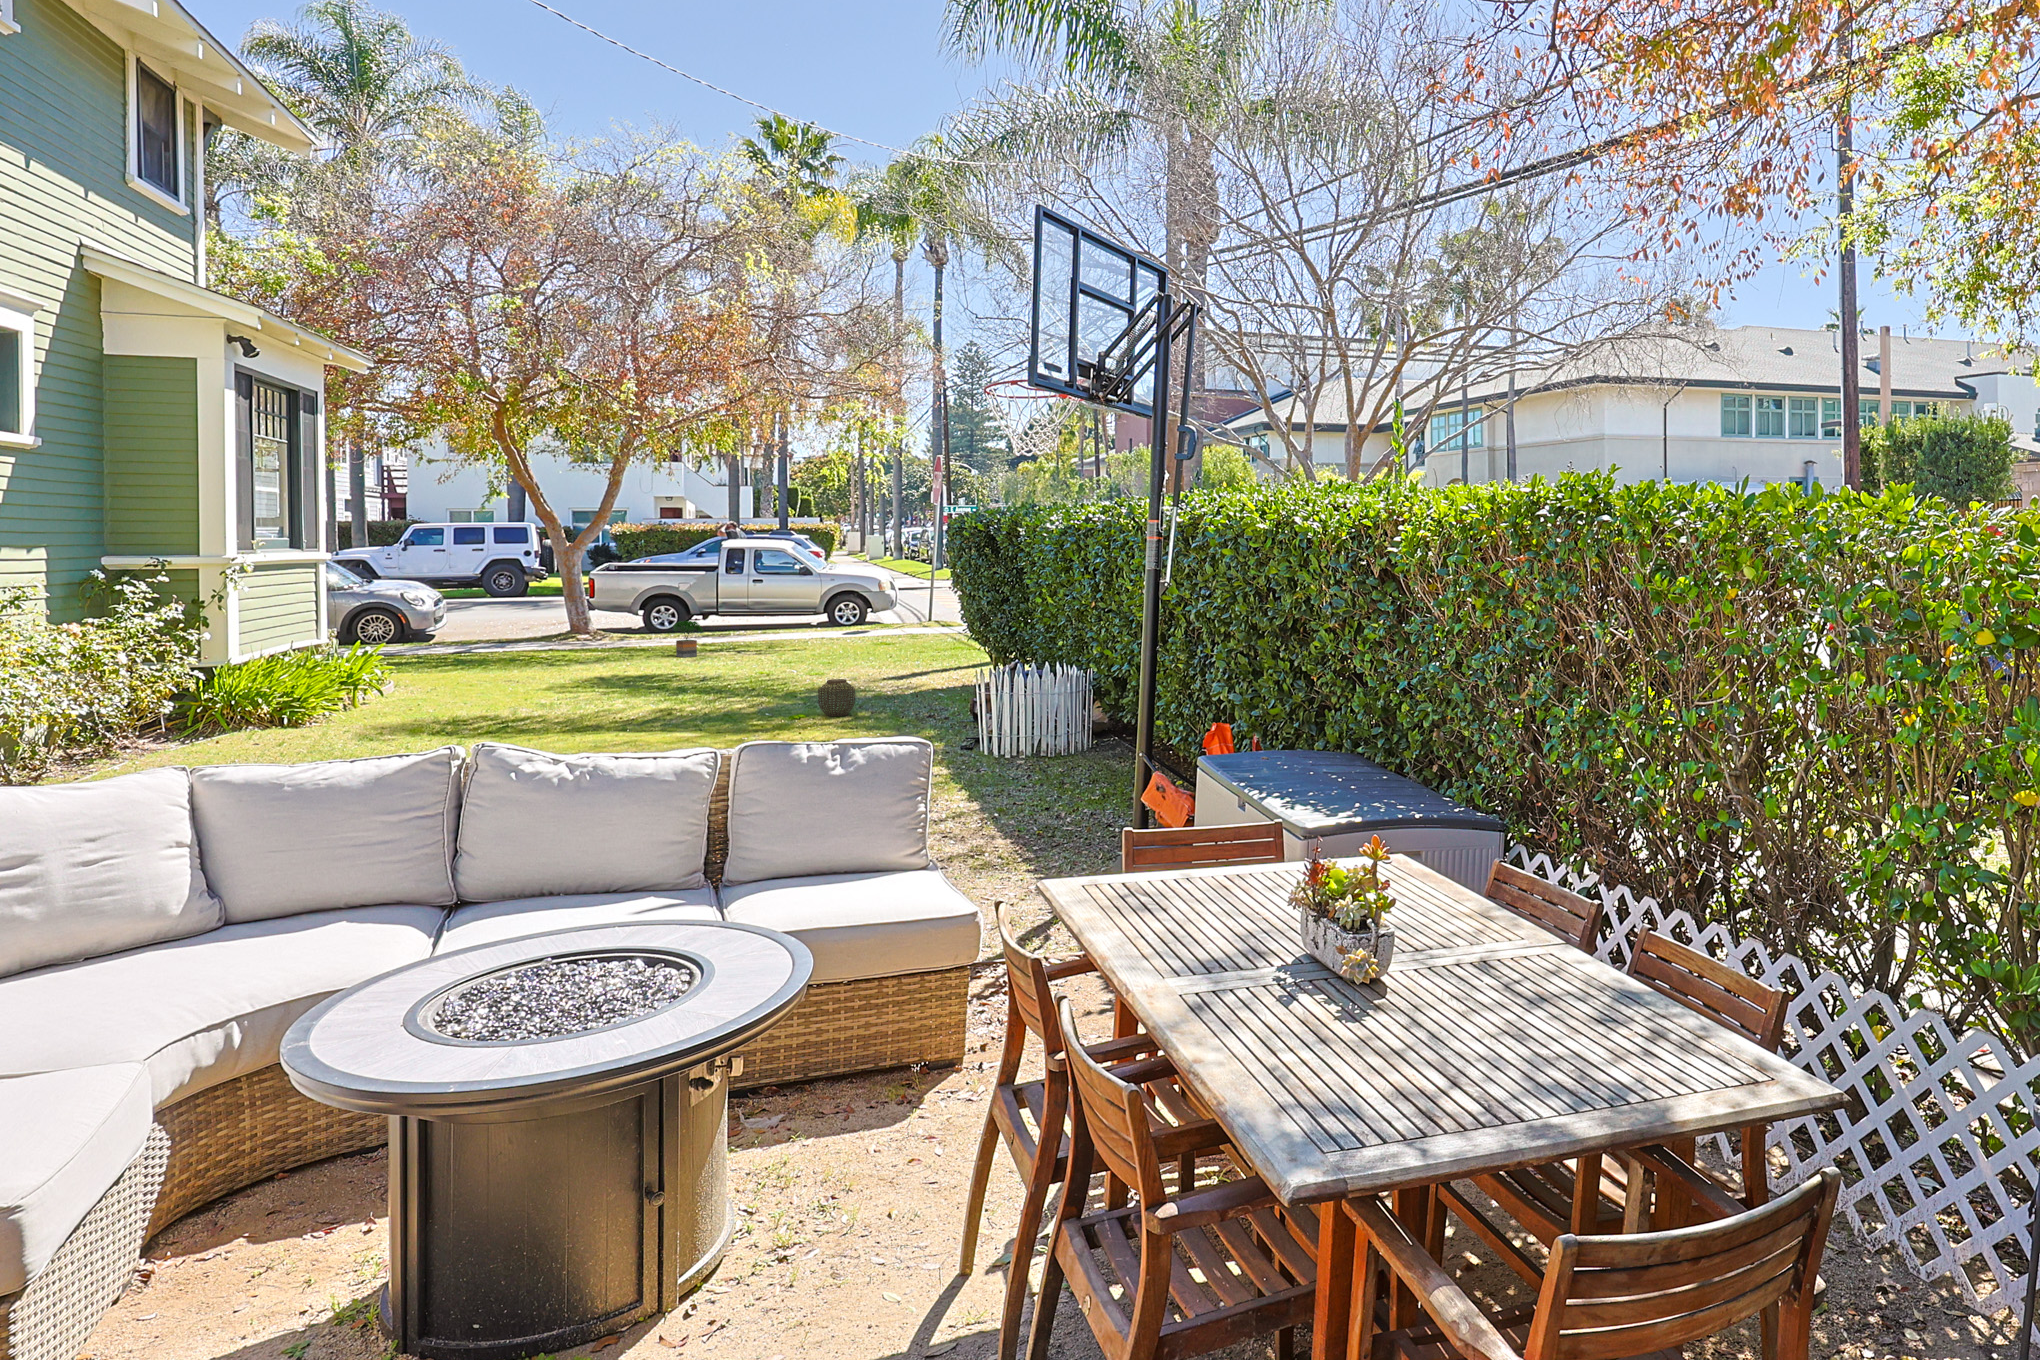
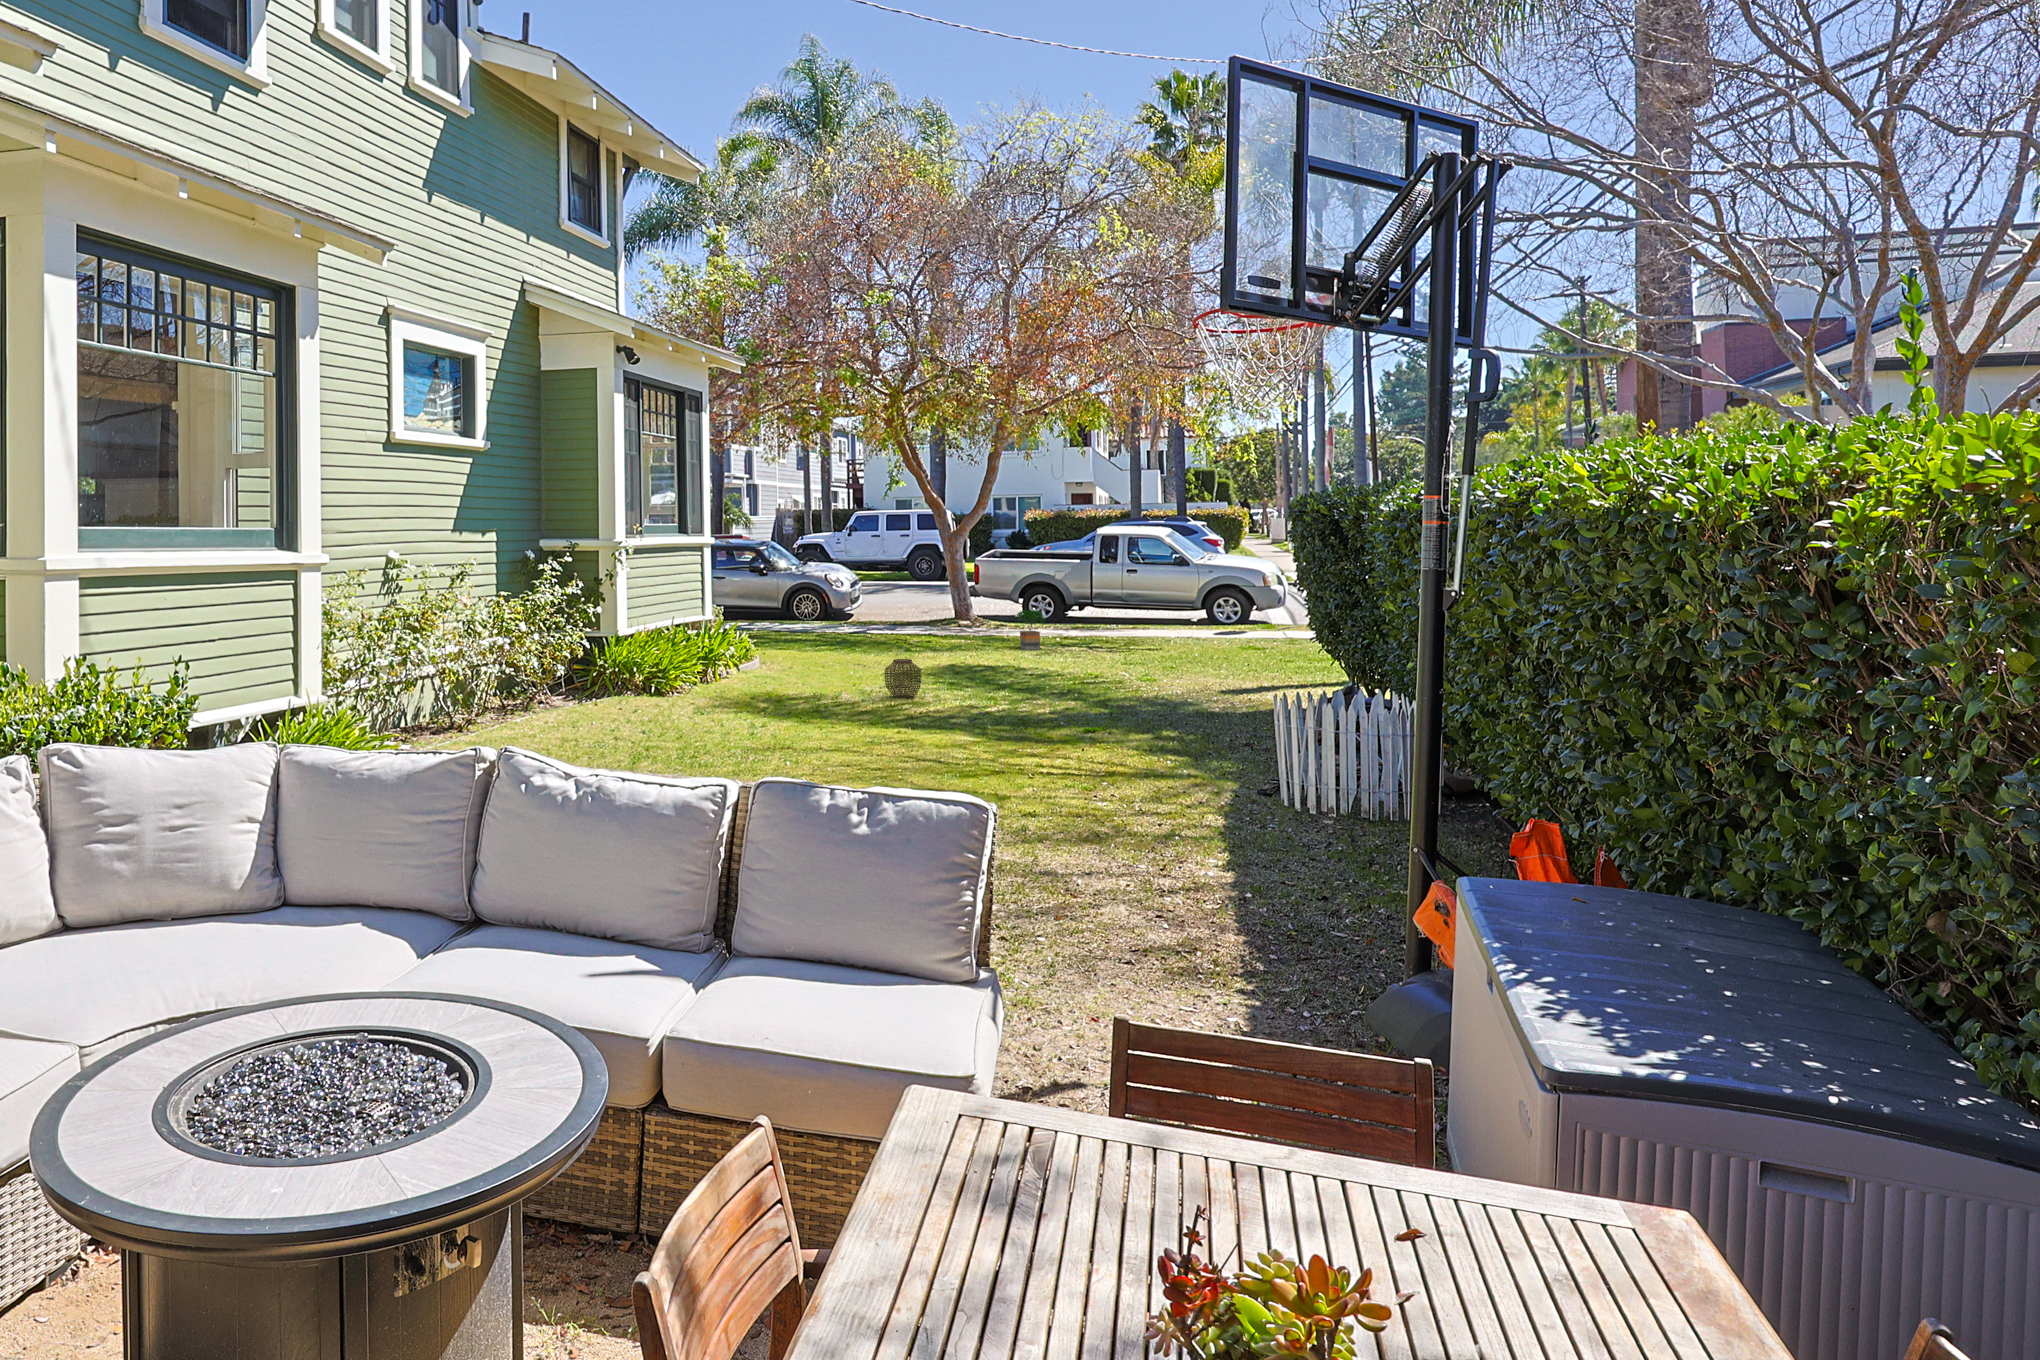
woven basket: present [818,679,855,716] -> present [885,659,921,698]

